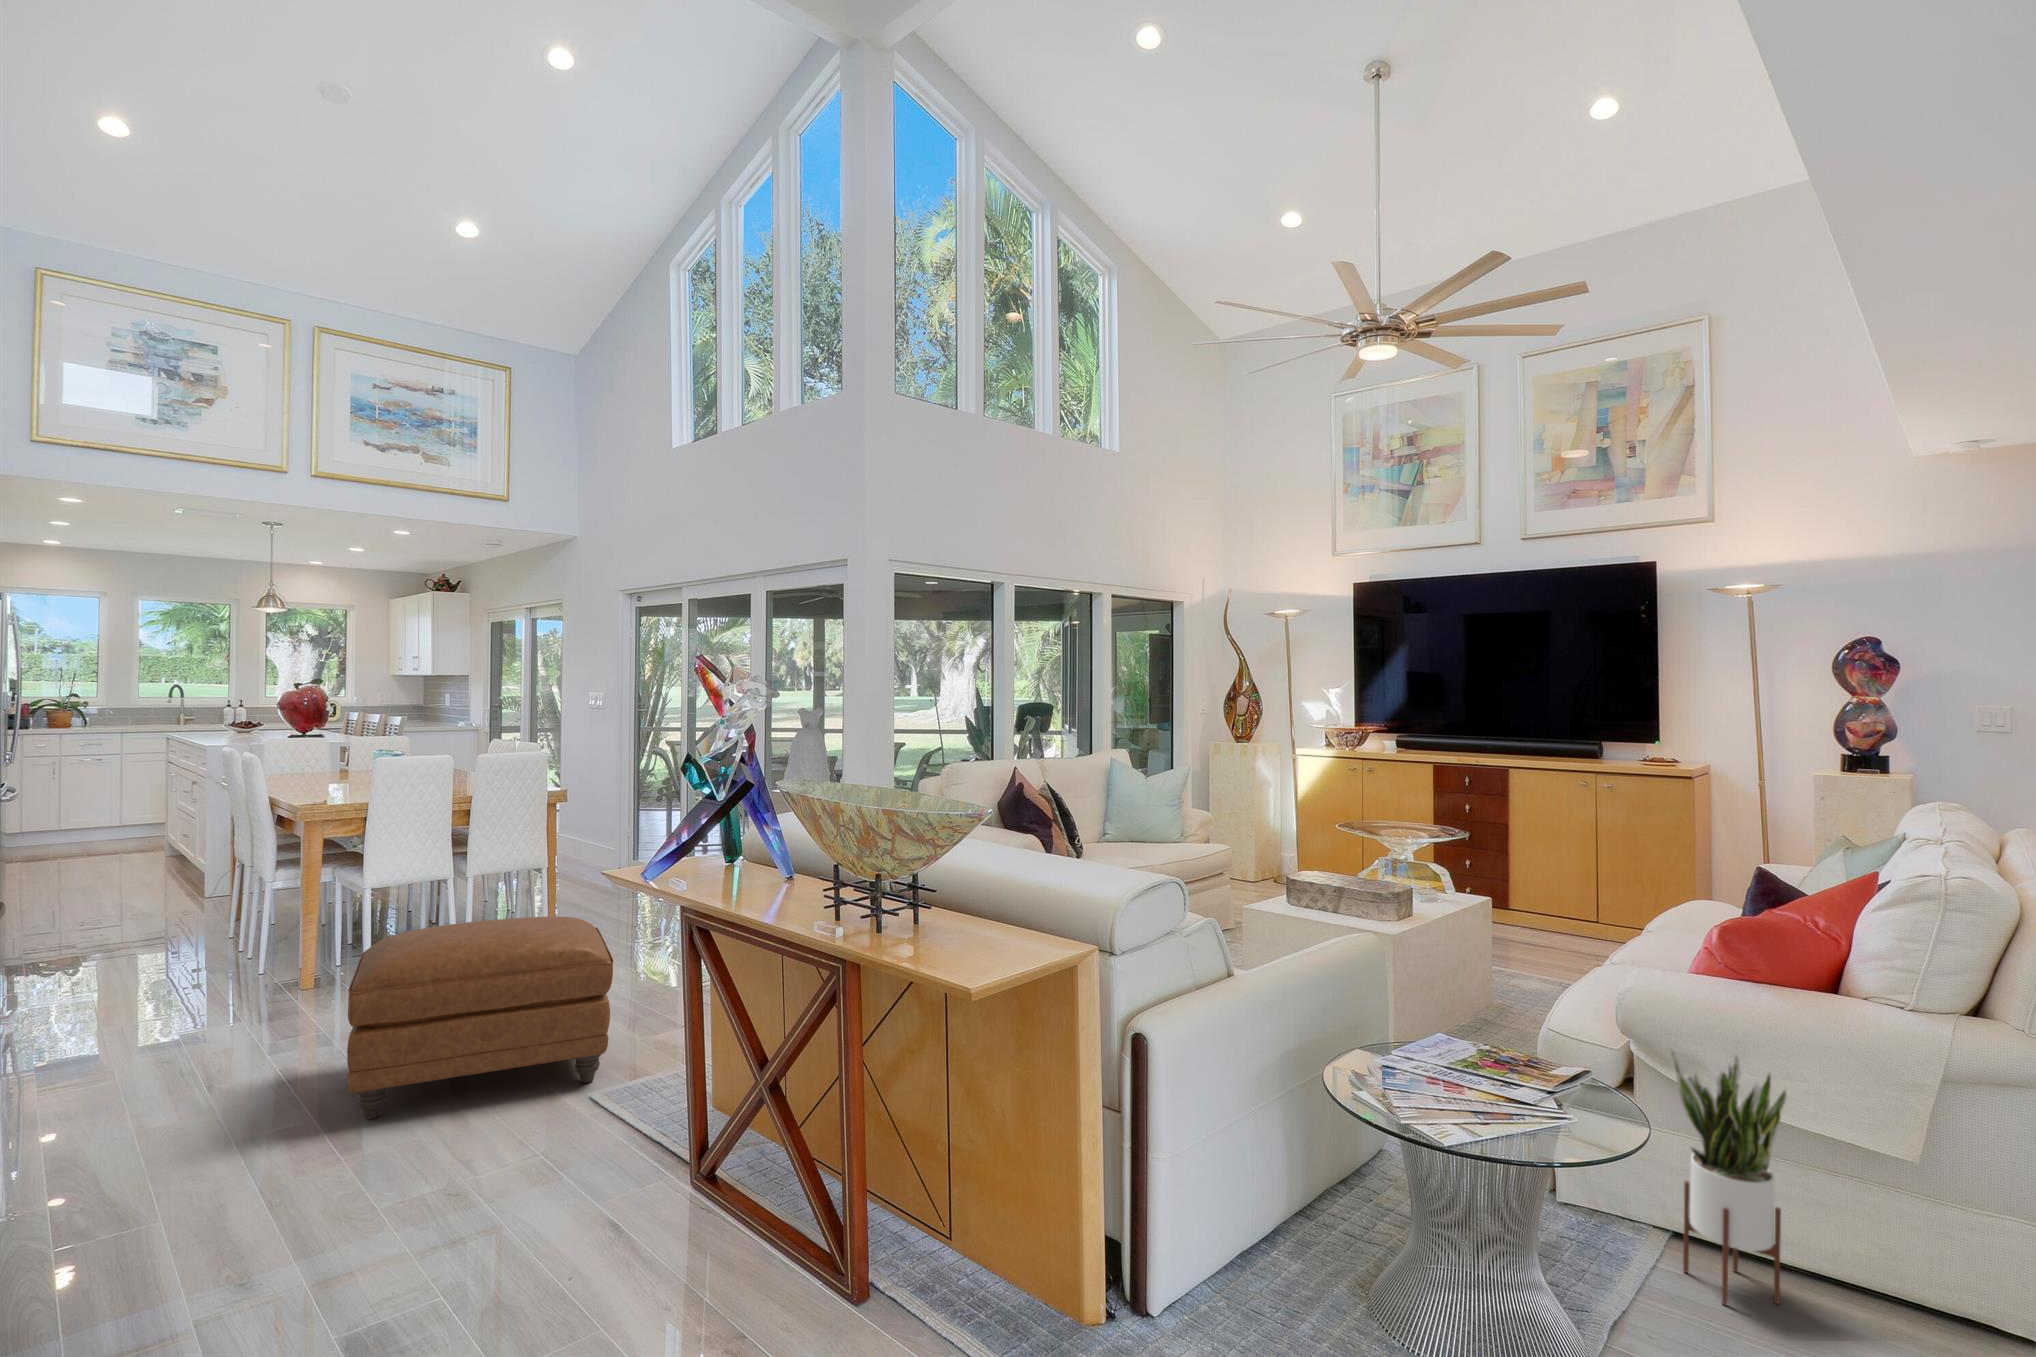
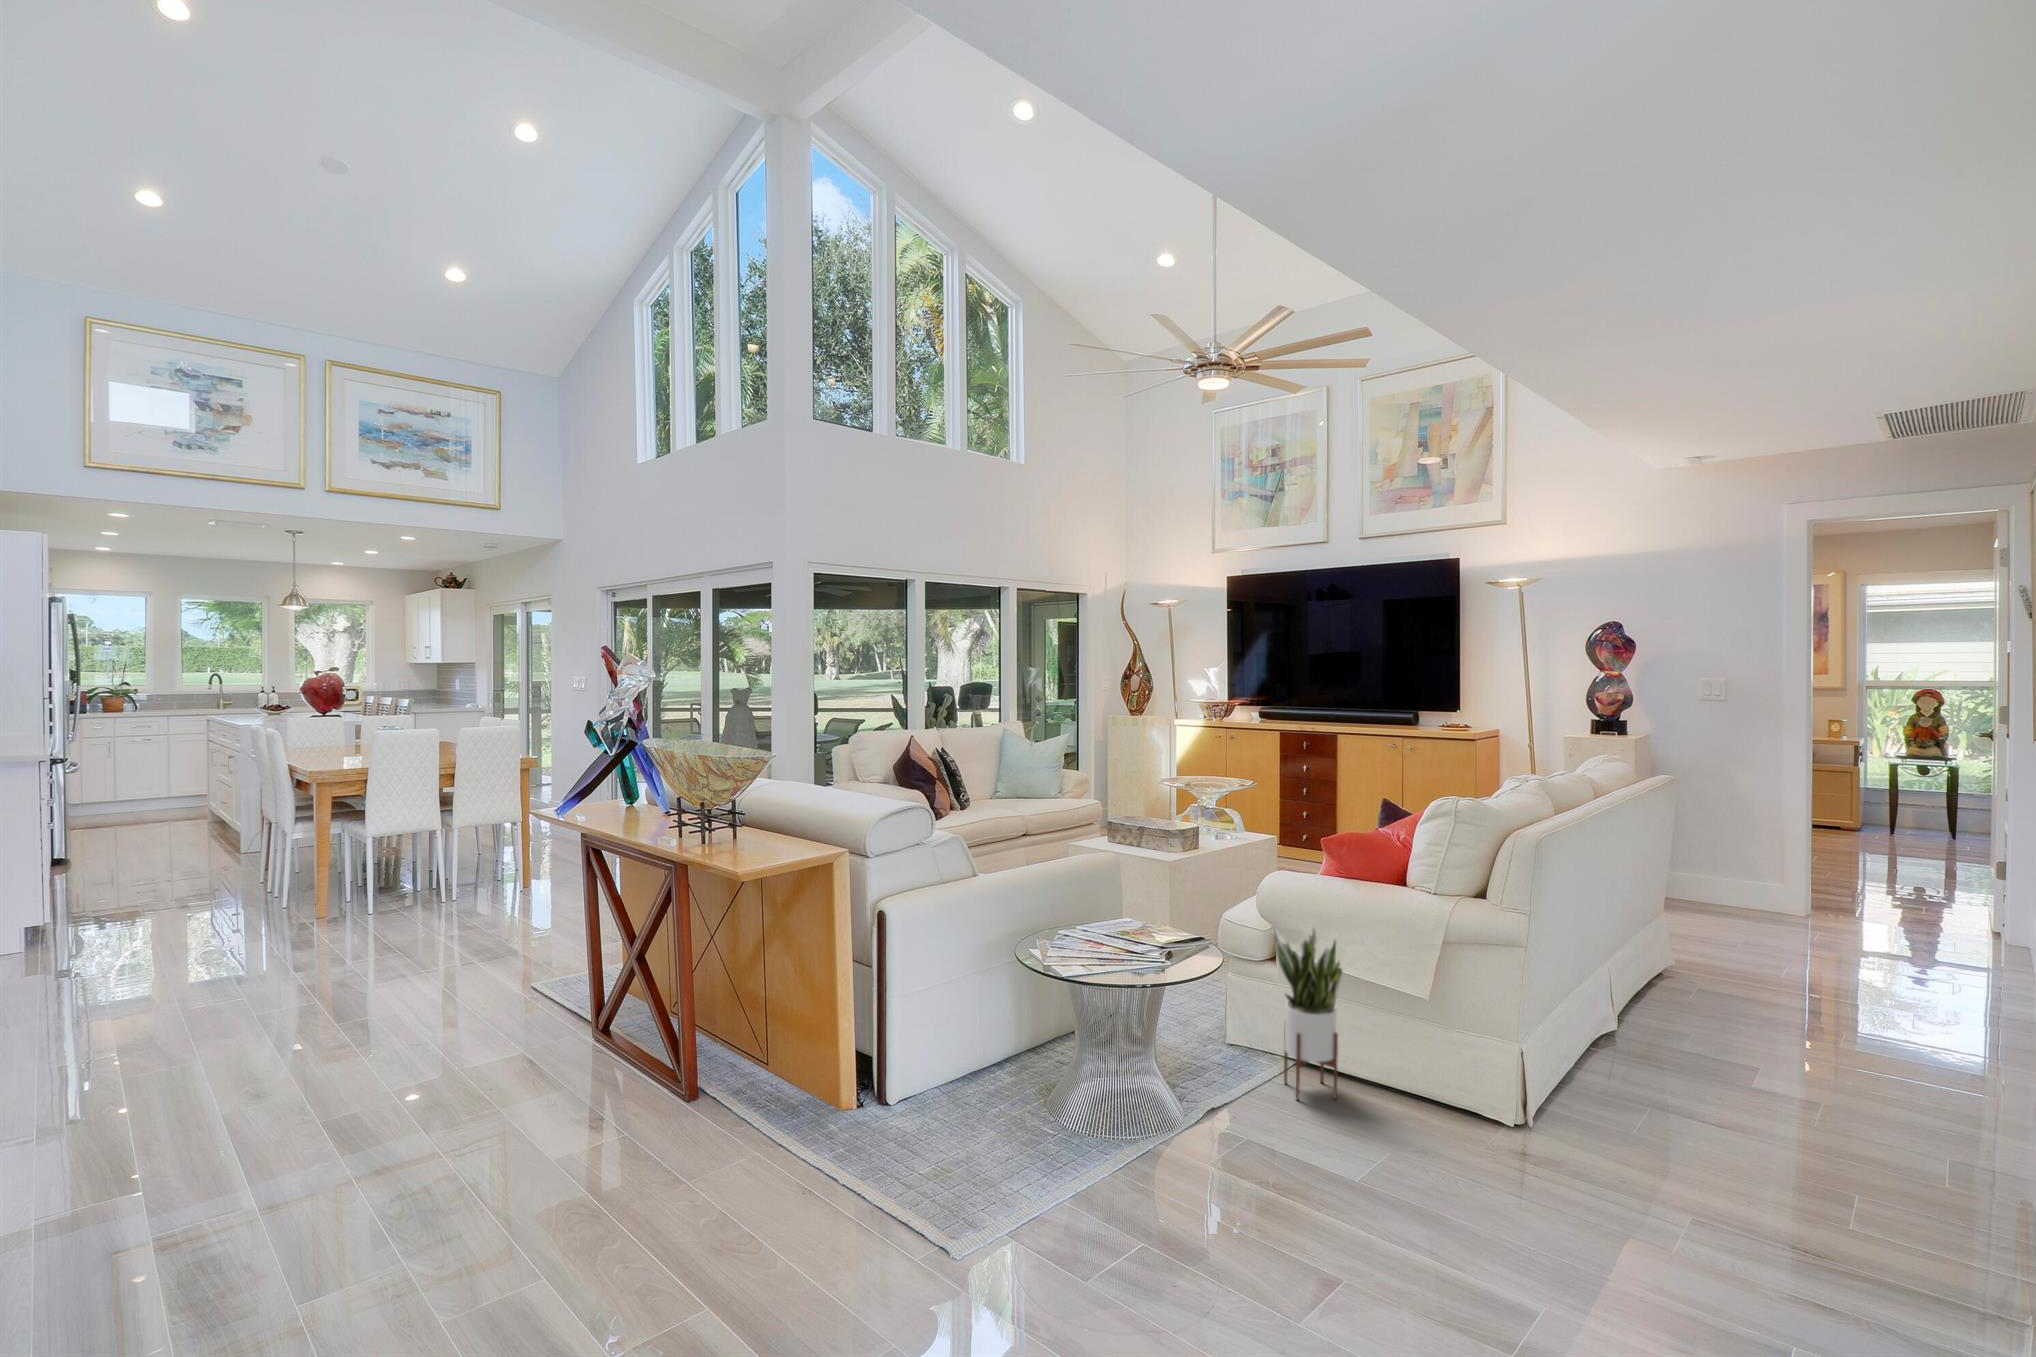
ottoman: present [347,917,614,1119] -> none [345,853,551,1000]

